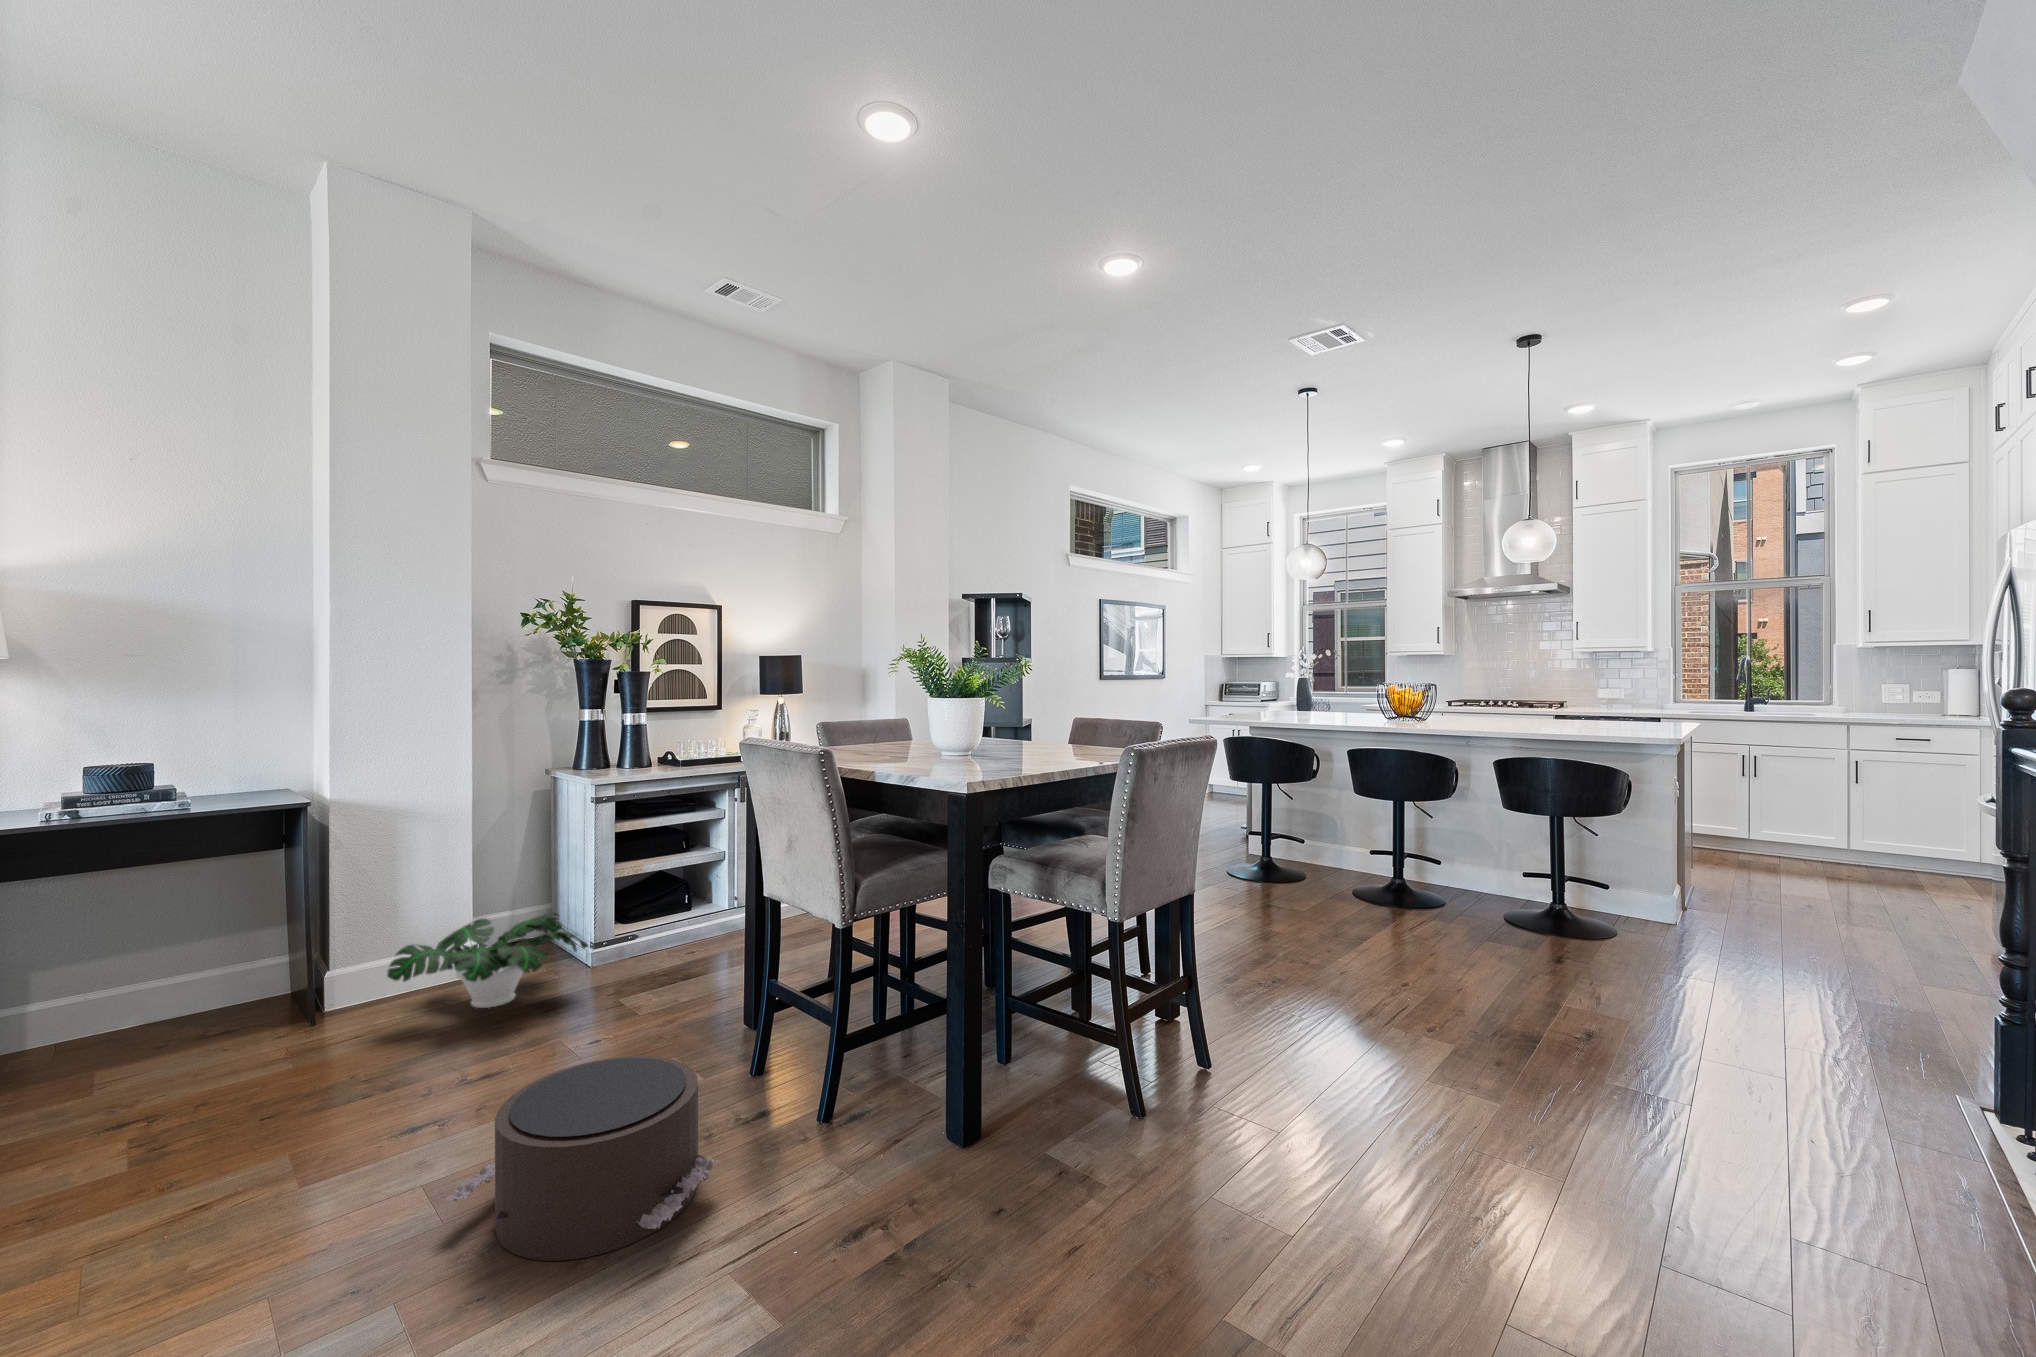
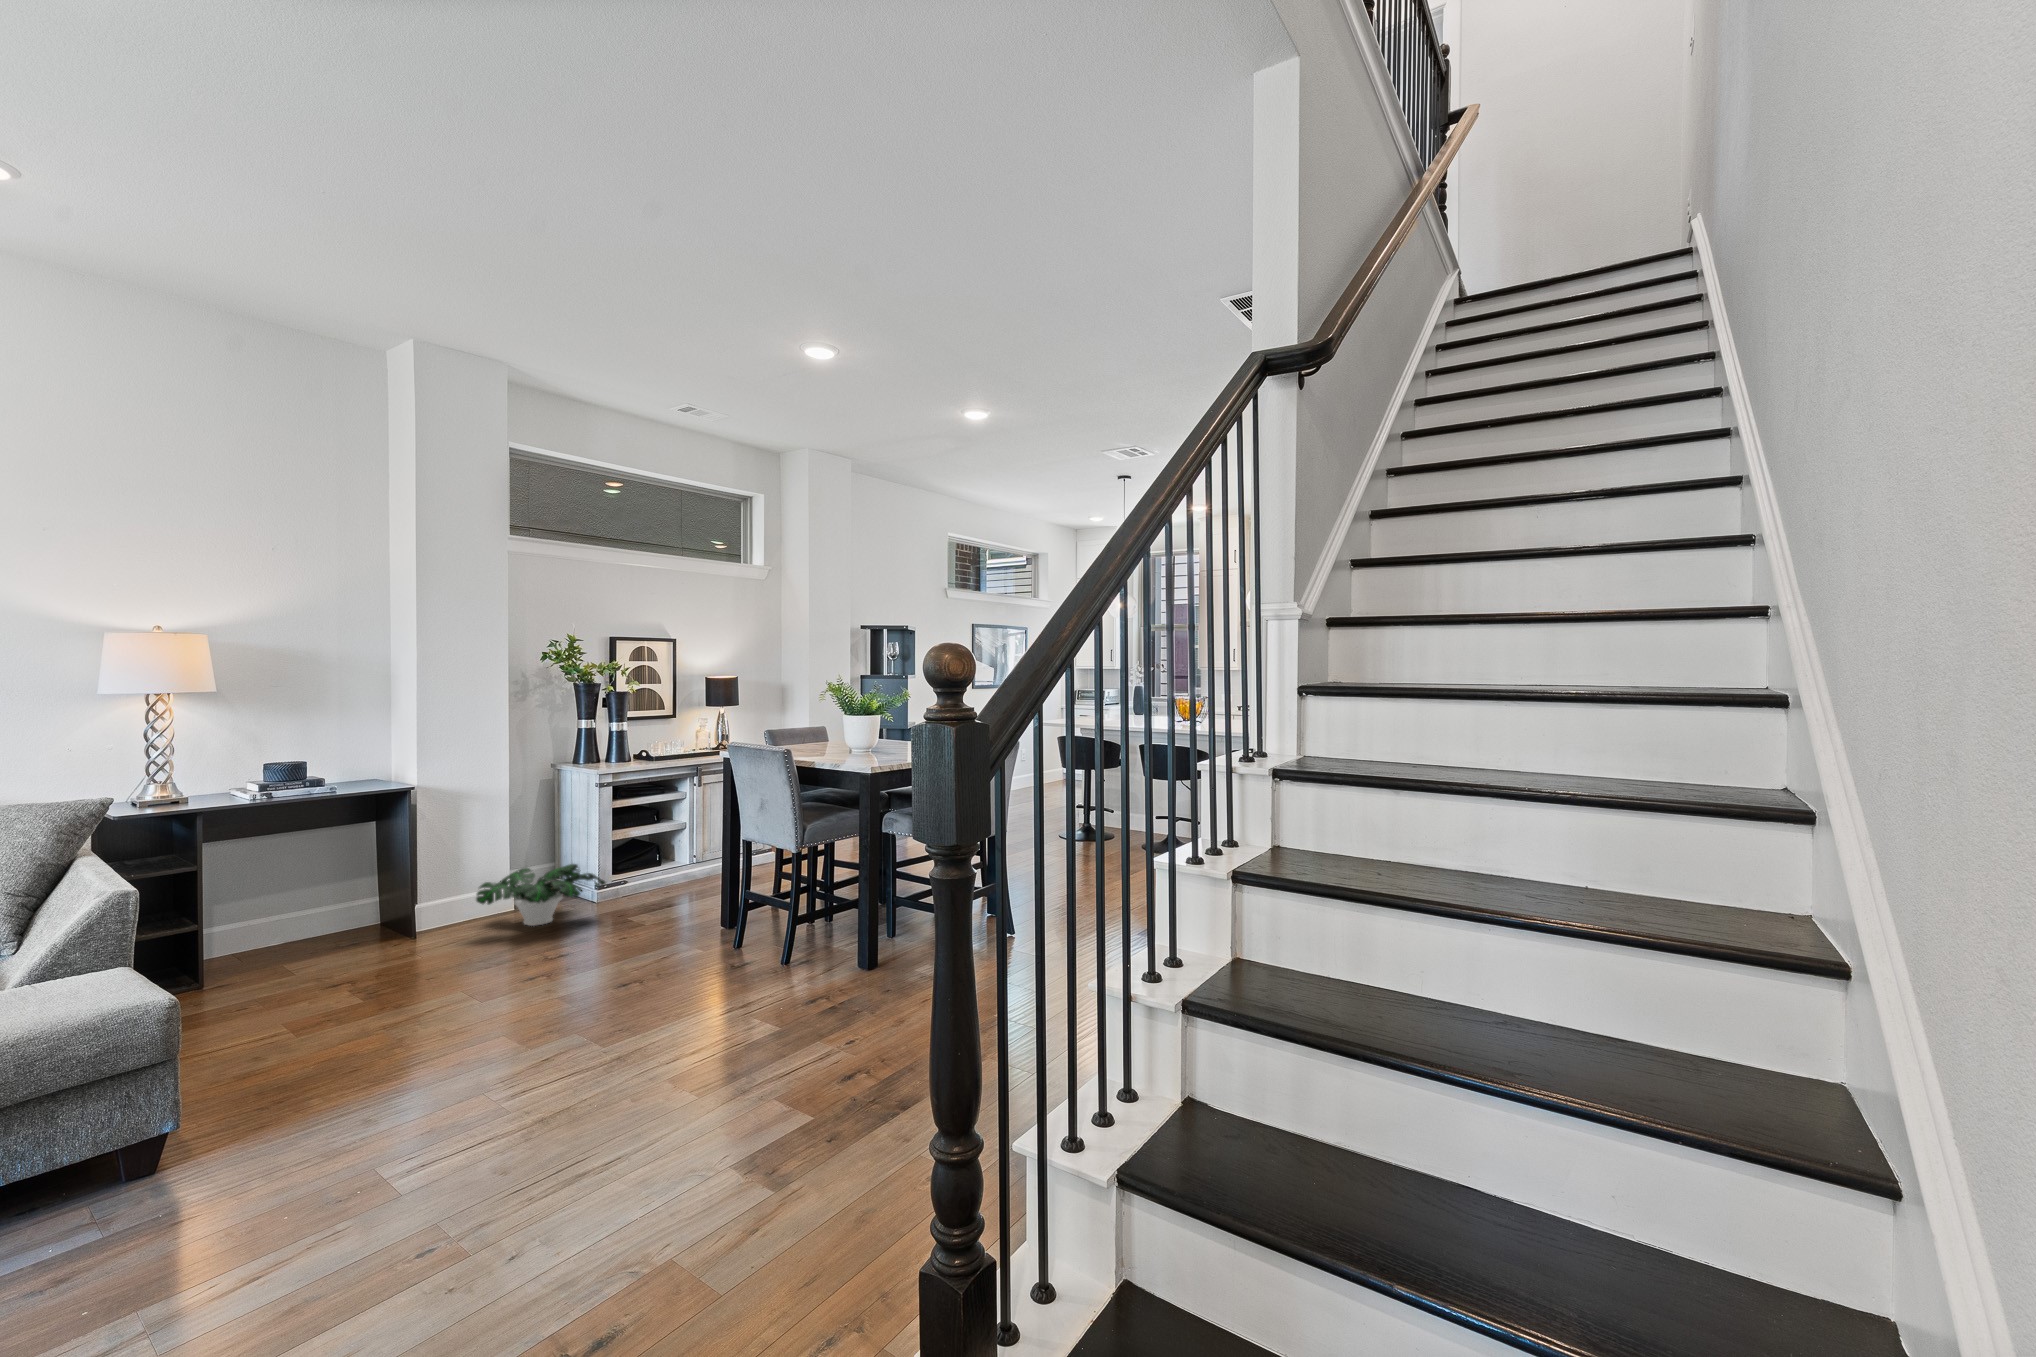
pouf: present [446,1056,719,1261] -> none [585,926,732,1016]

